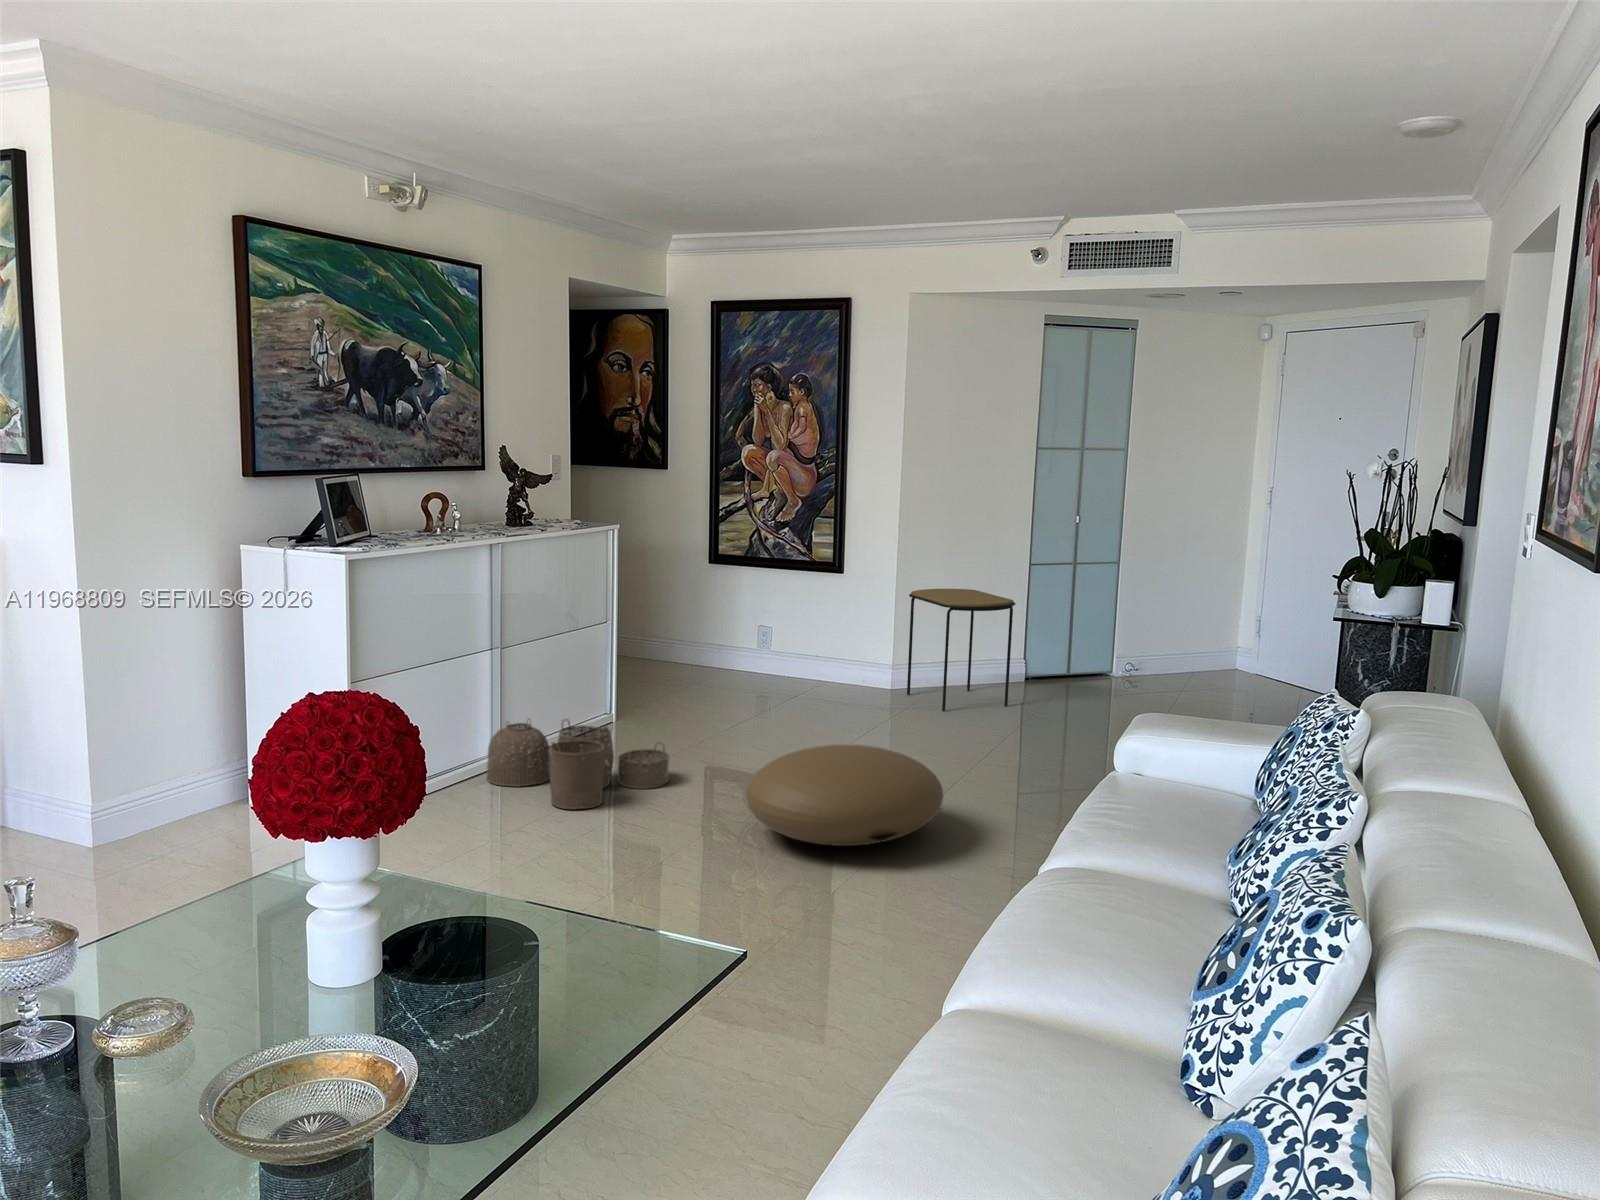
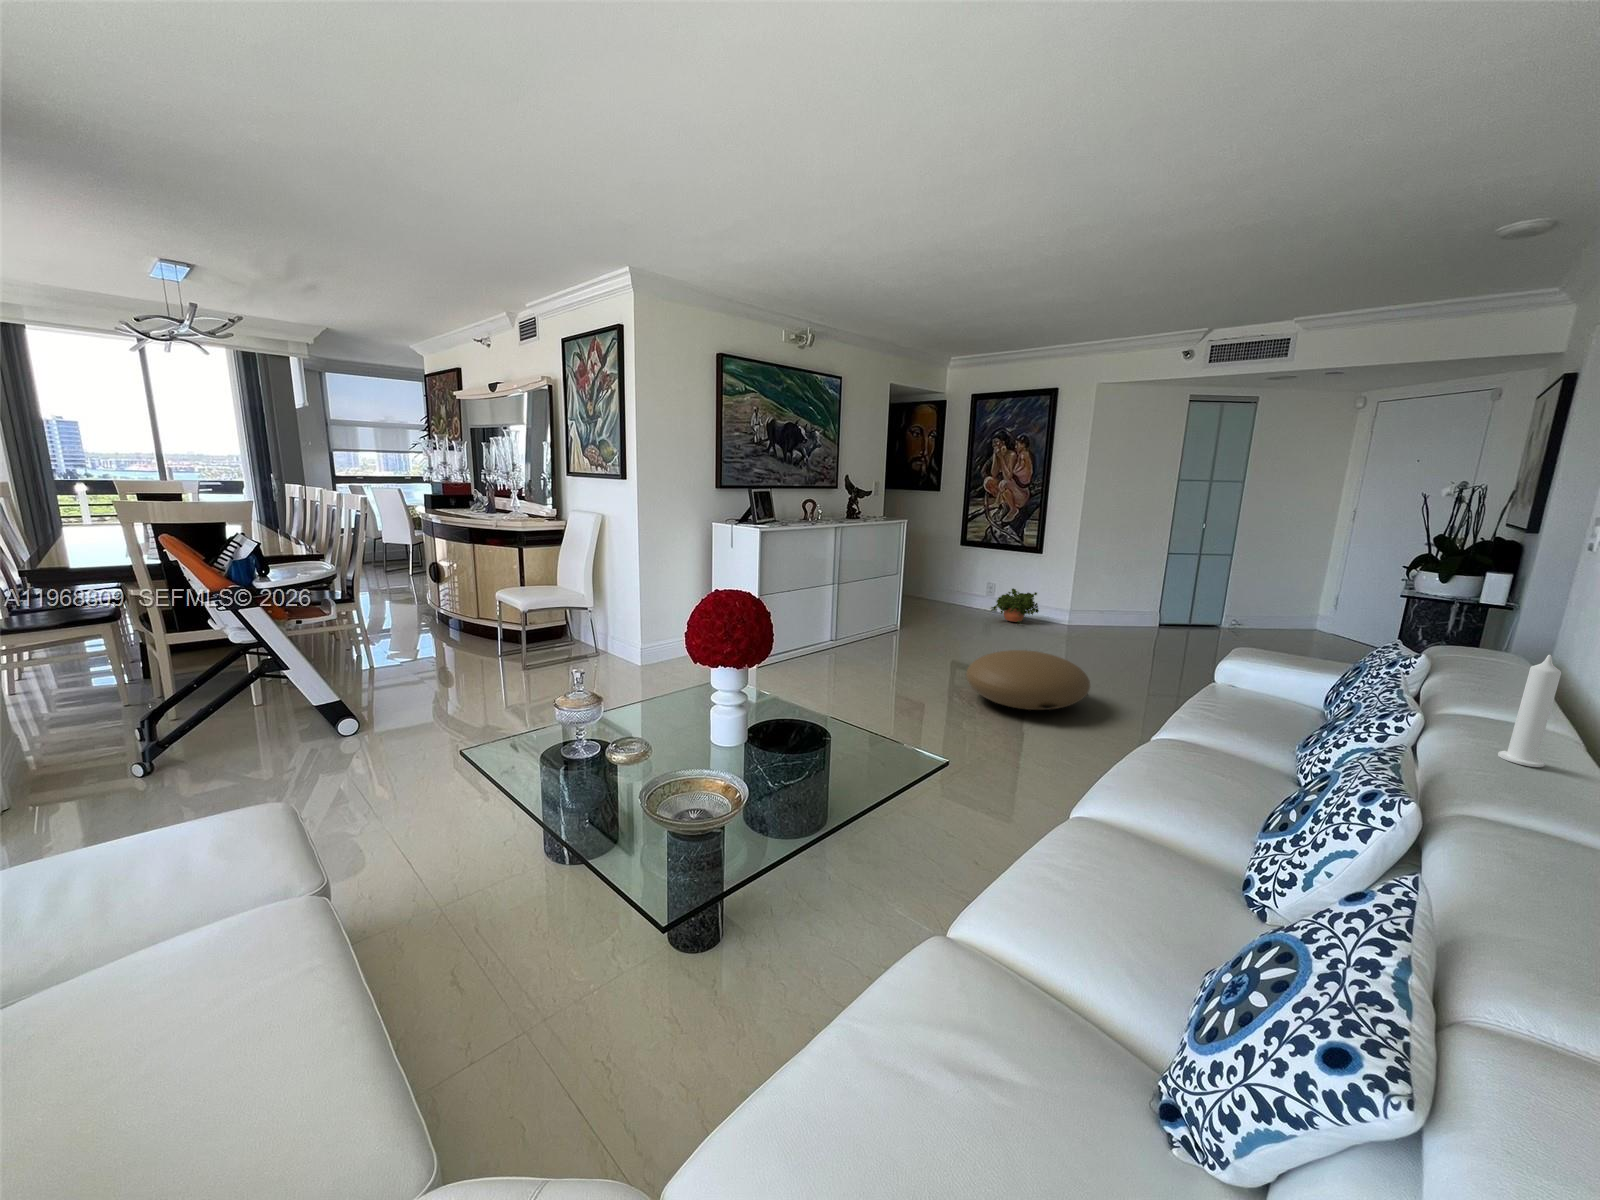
side table: present [907,589,1015,711] -> none [1076,567,1152,641]
potted plant: none [765,632,851,697] -> present [991,588,1039,625]
candle: none [1444,711,1494,854] -> present [1498,655,1561,767]
woven basket: present [486,719,669,809] -> none [828,622,926,672]

